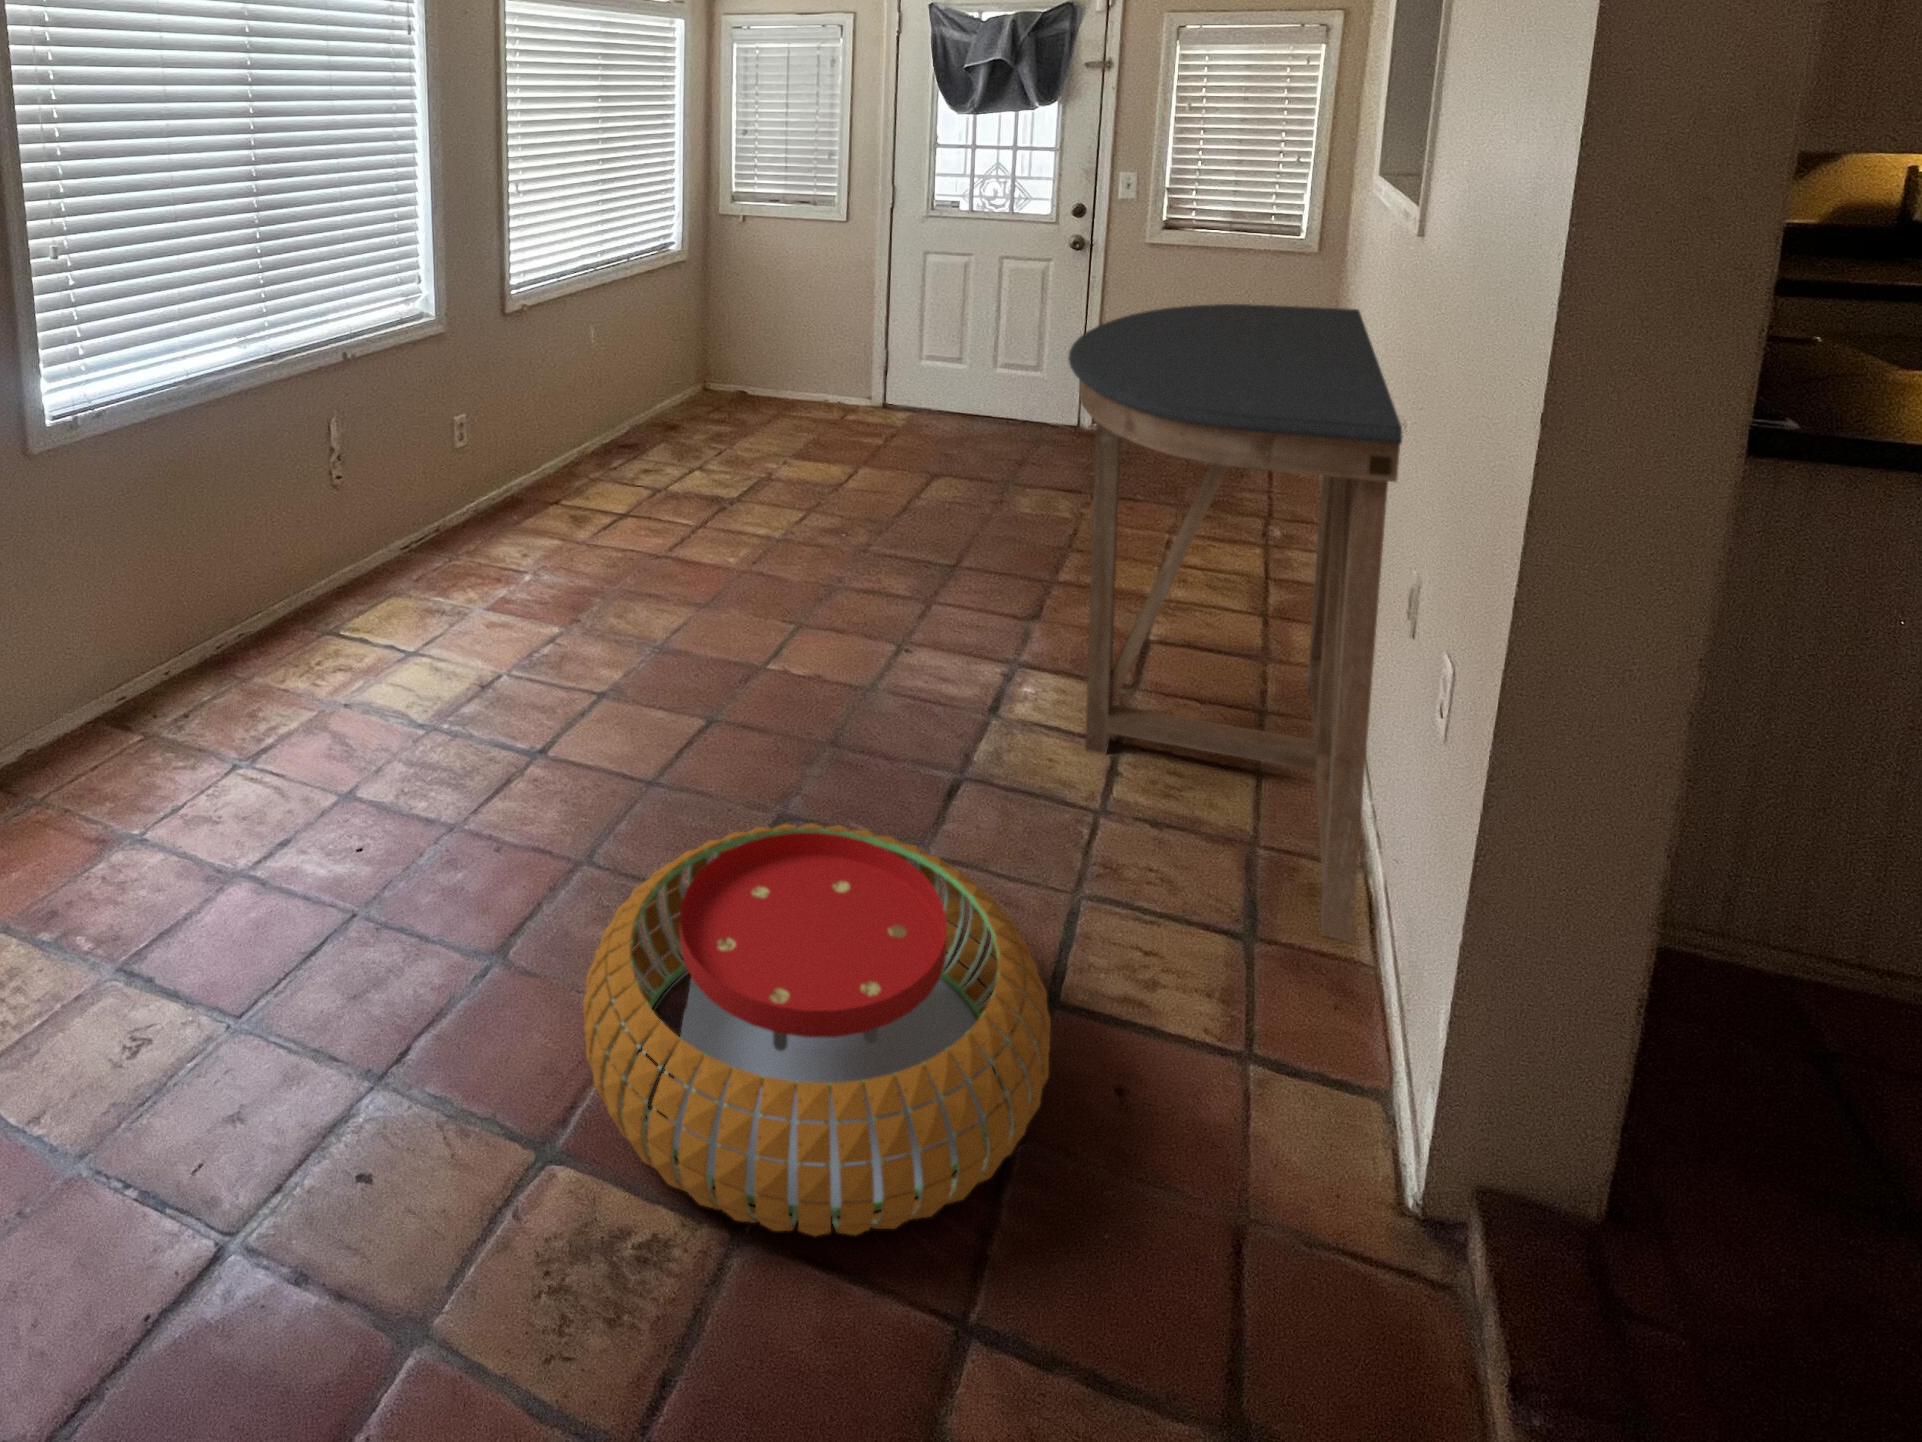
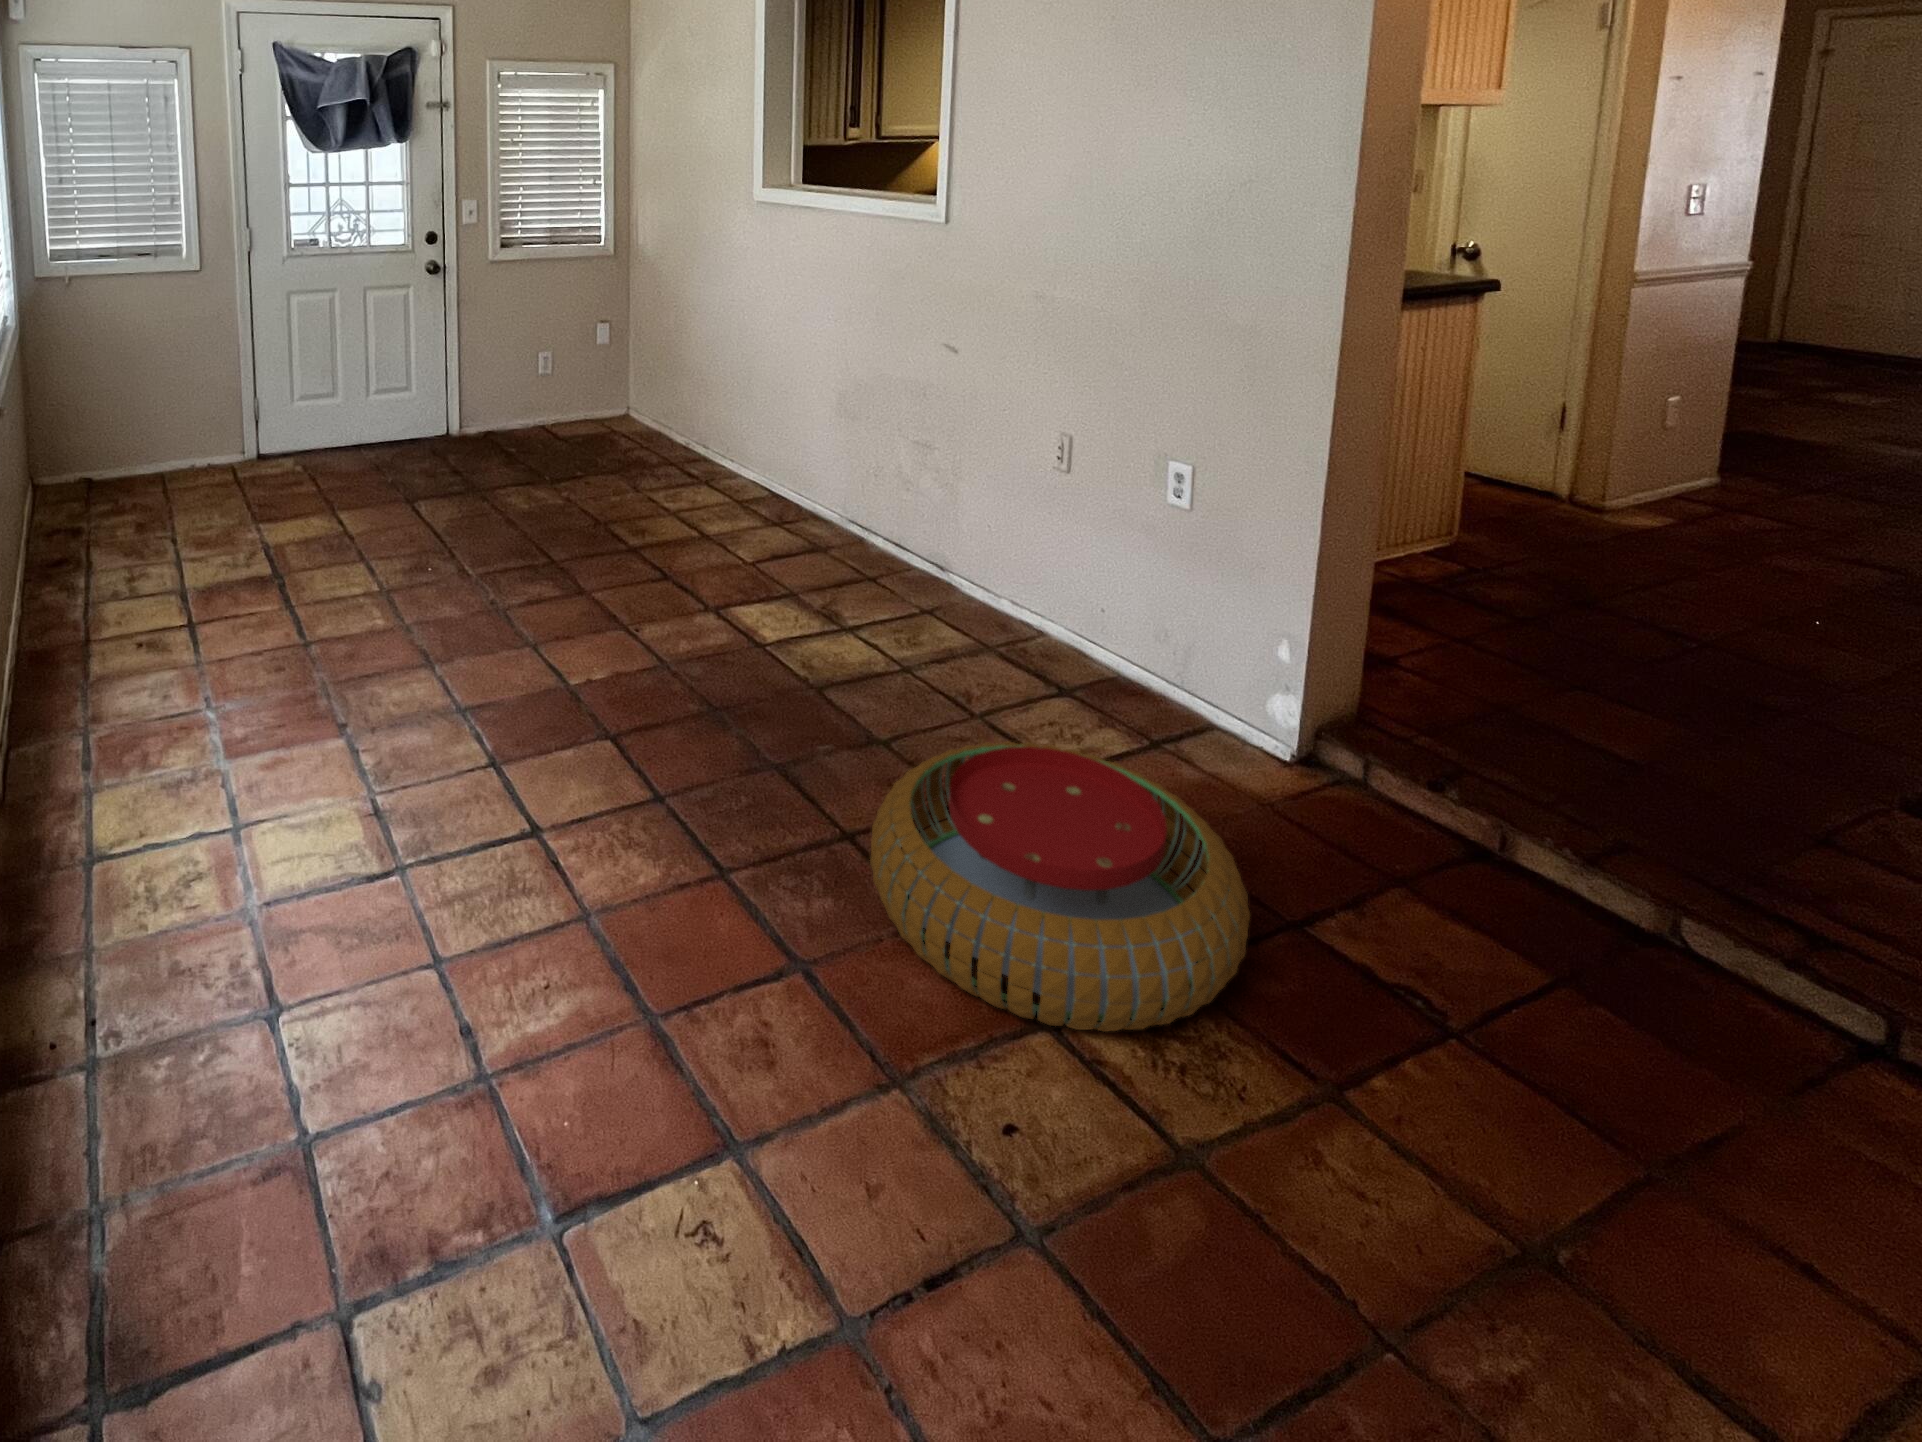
console table: present [1068,304,1402,942] -> none [779,295,1135,700]

